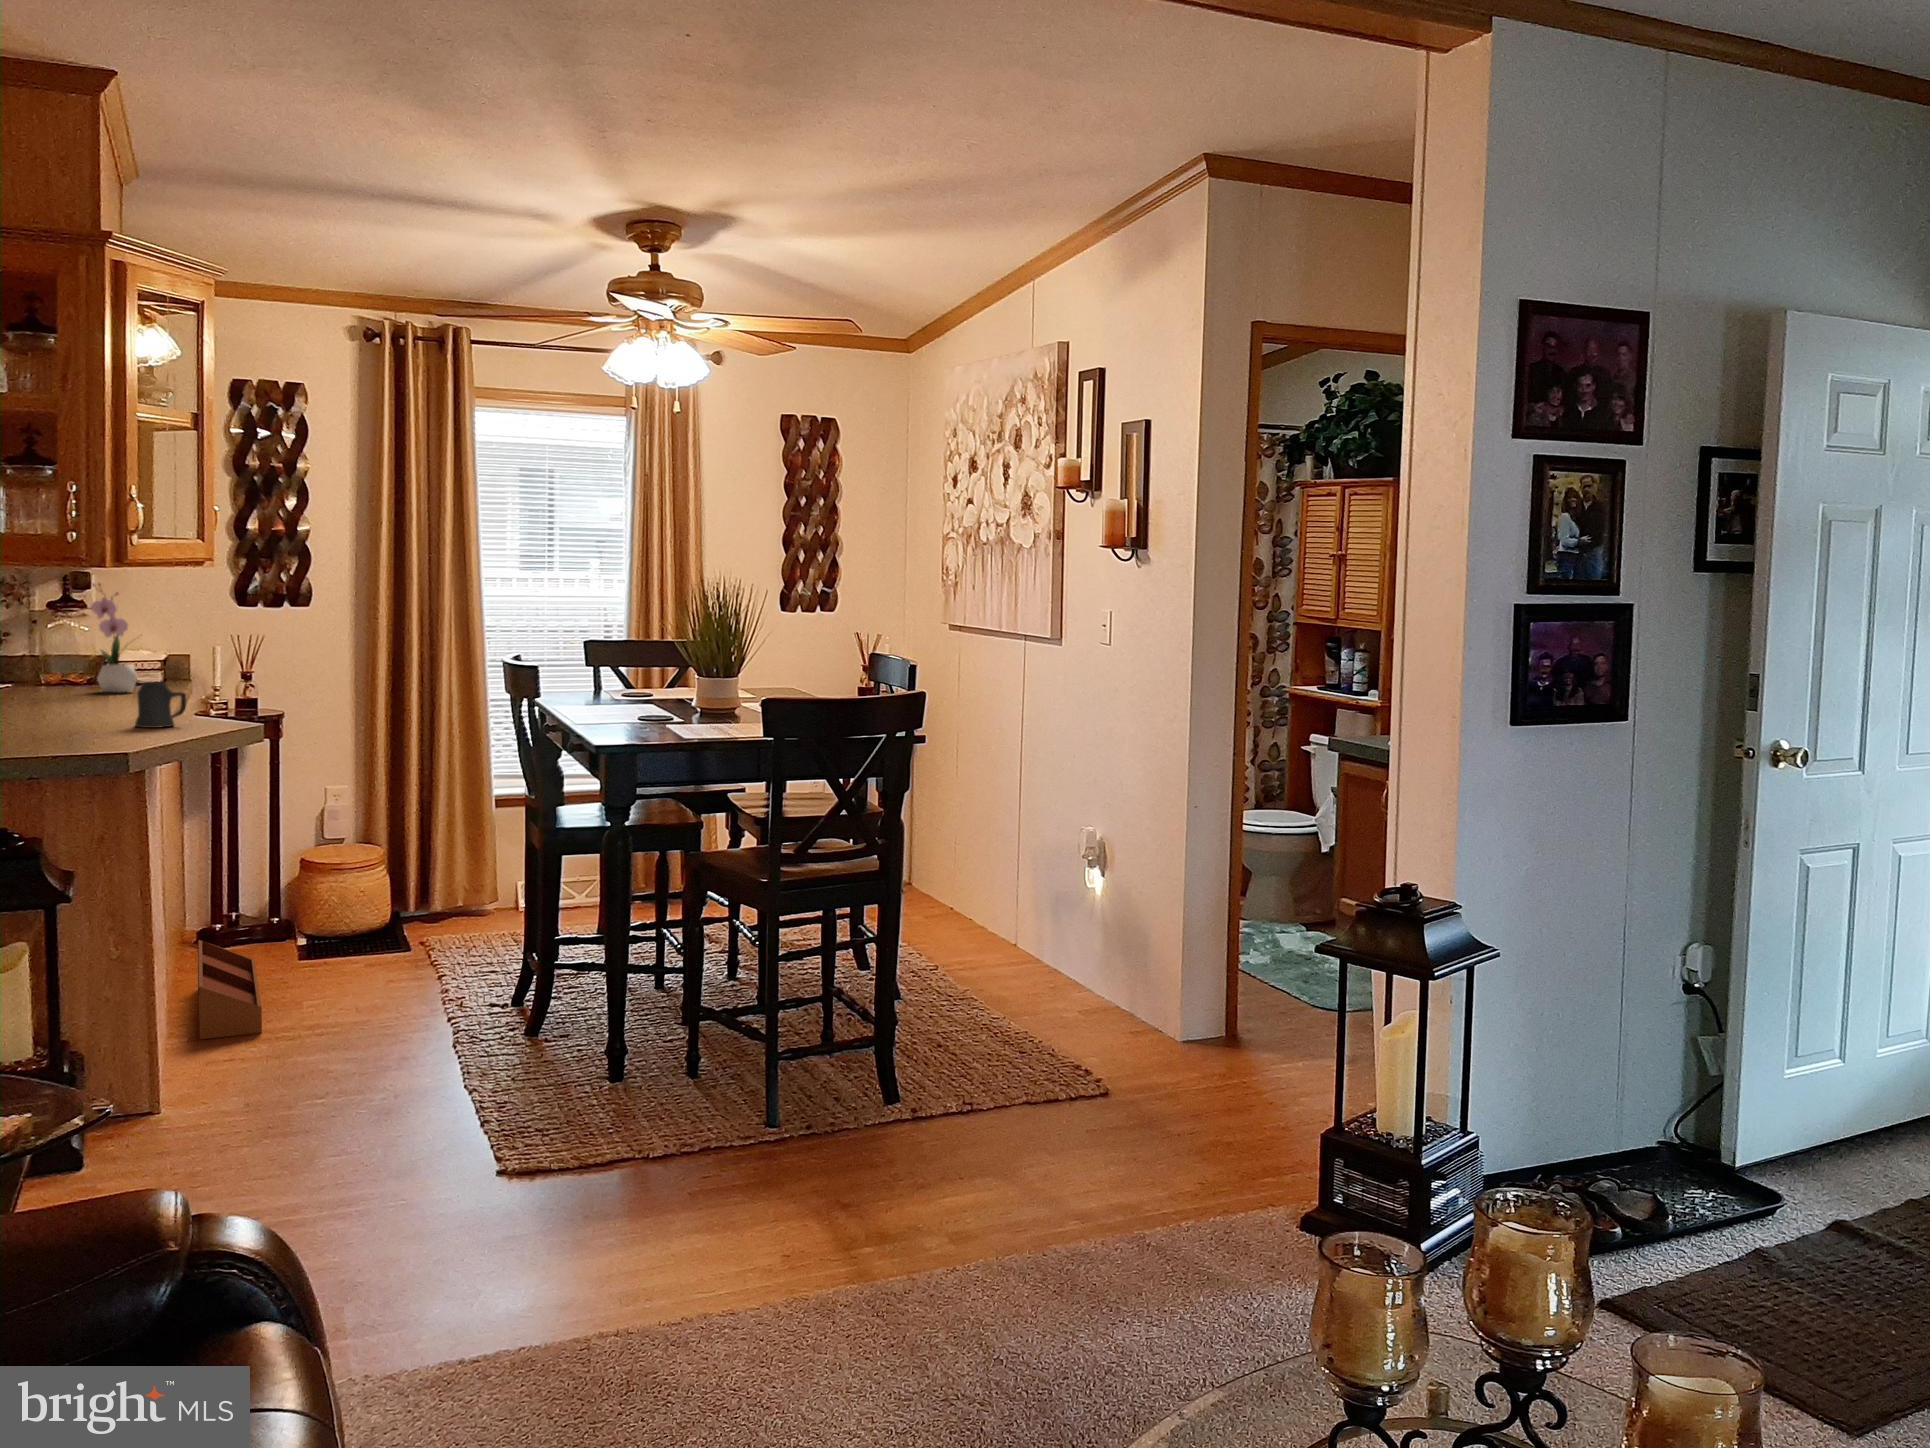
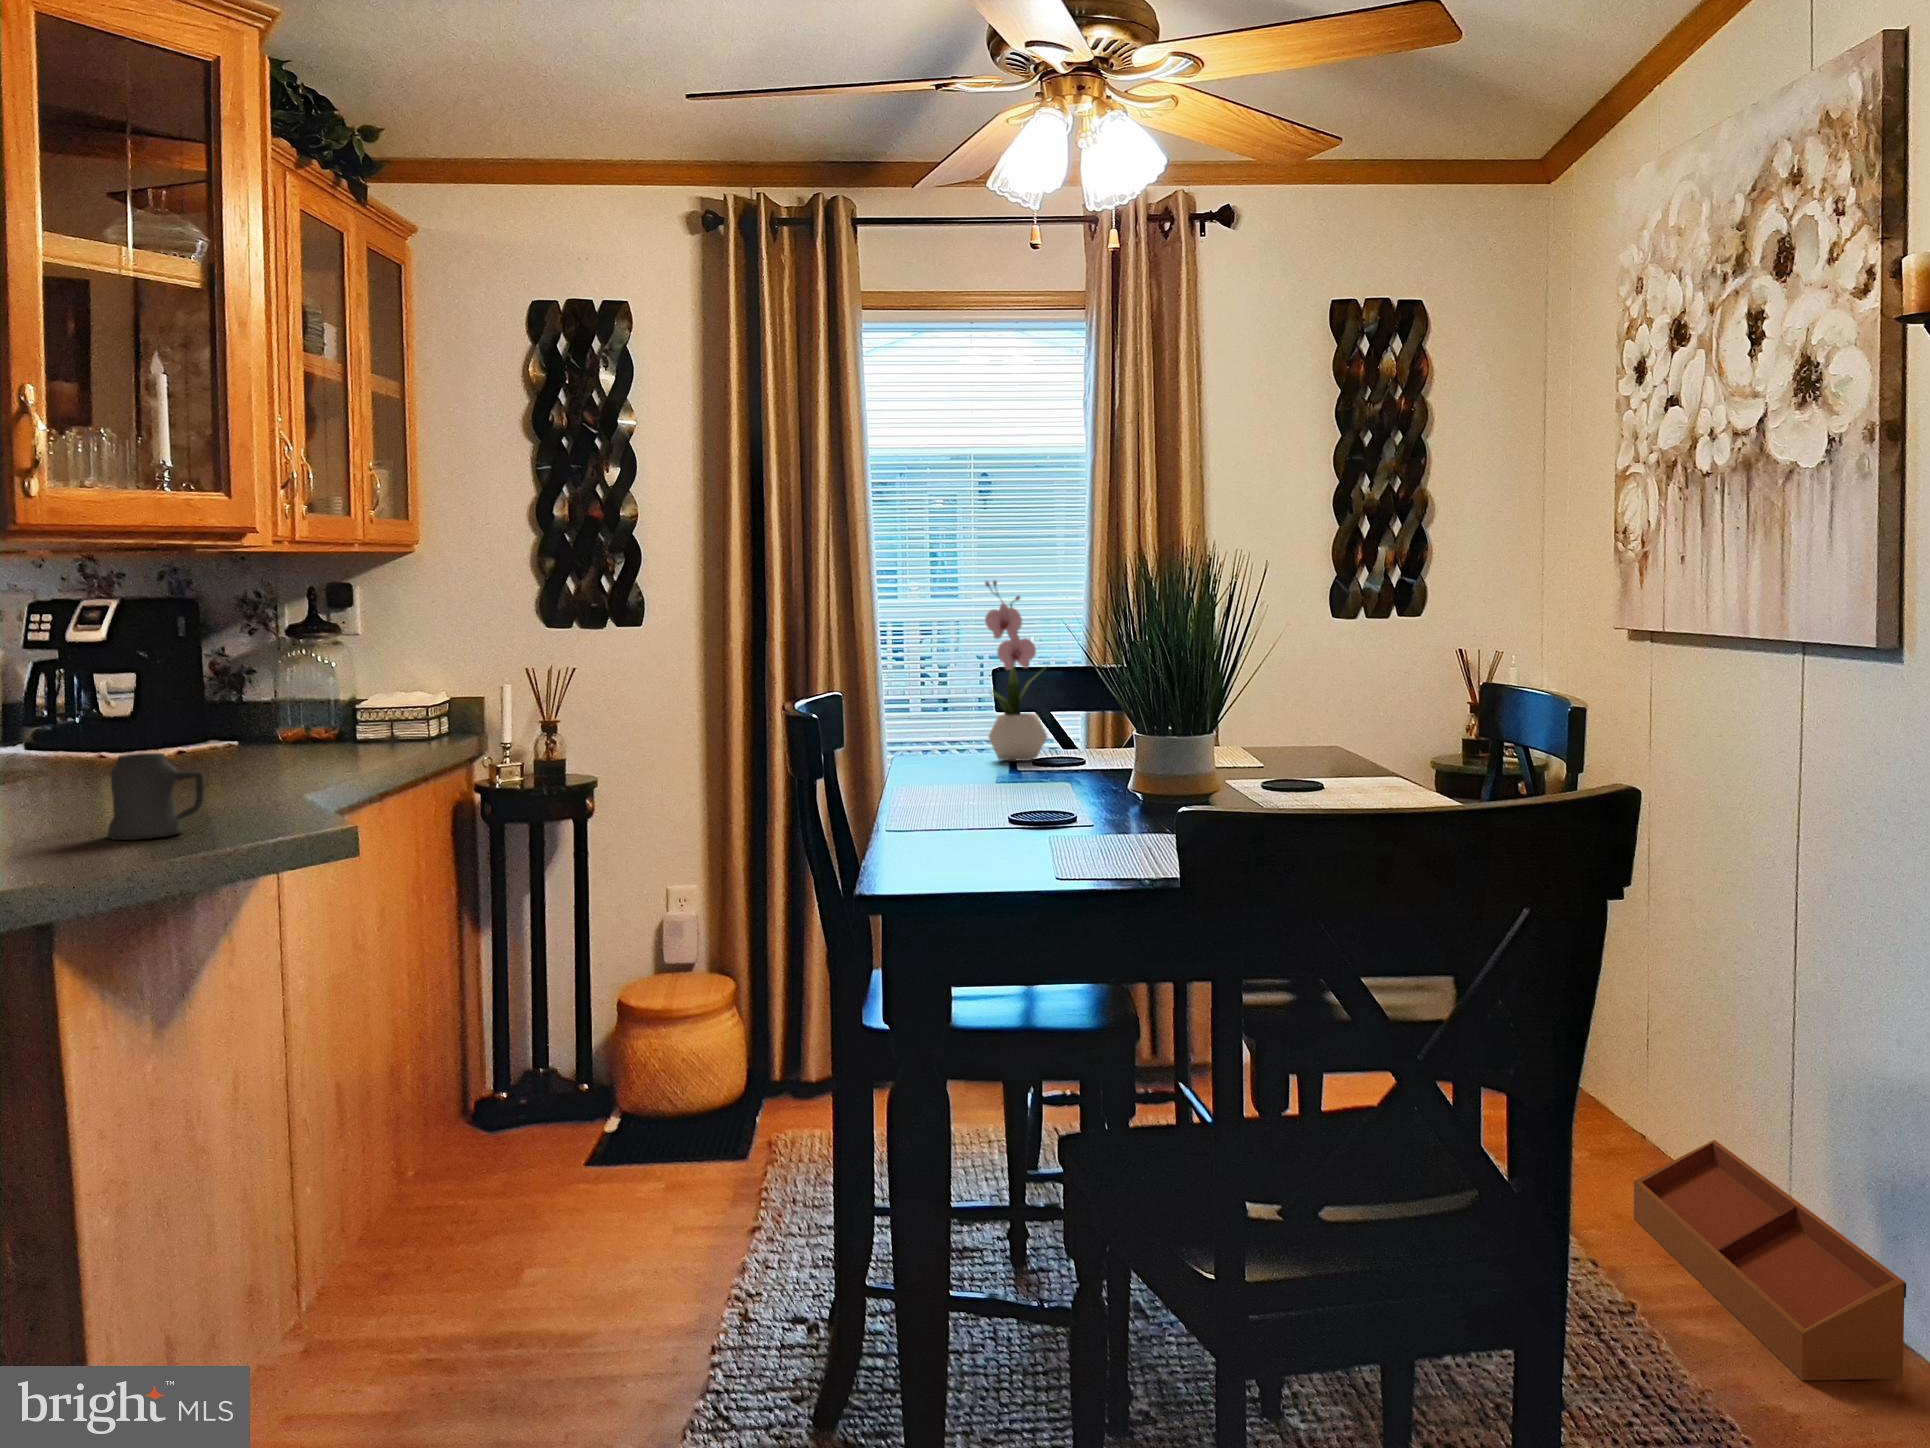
flower arrangement: present [91,583,138,692] -> present [985,581,1047,761]
storage bin: present [198,940,262,1039] -> present [1634,1140,1906,1381]

